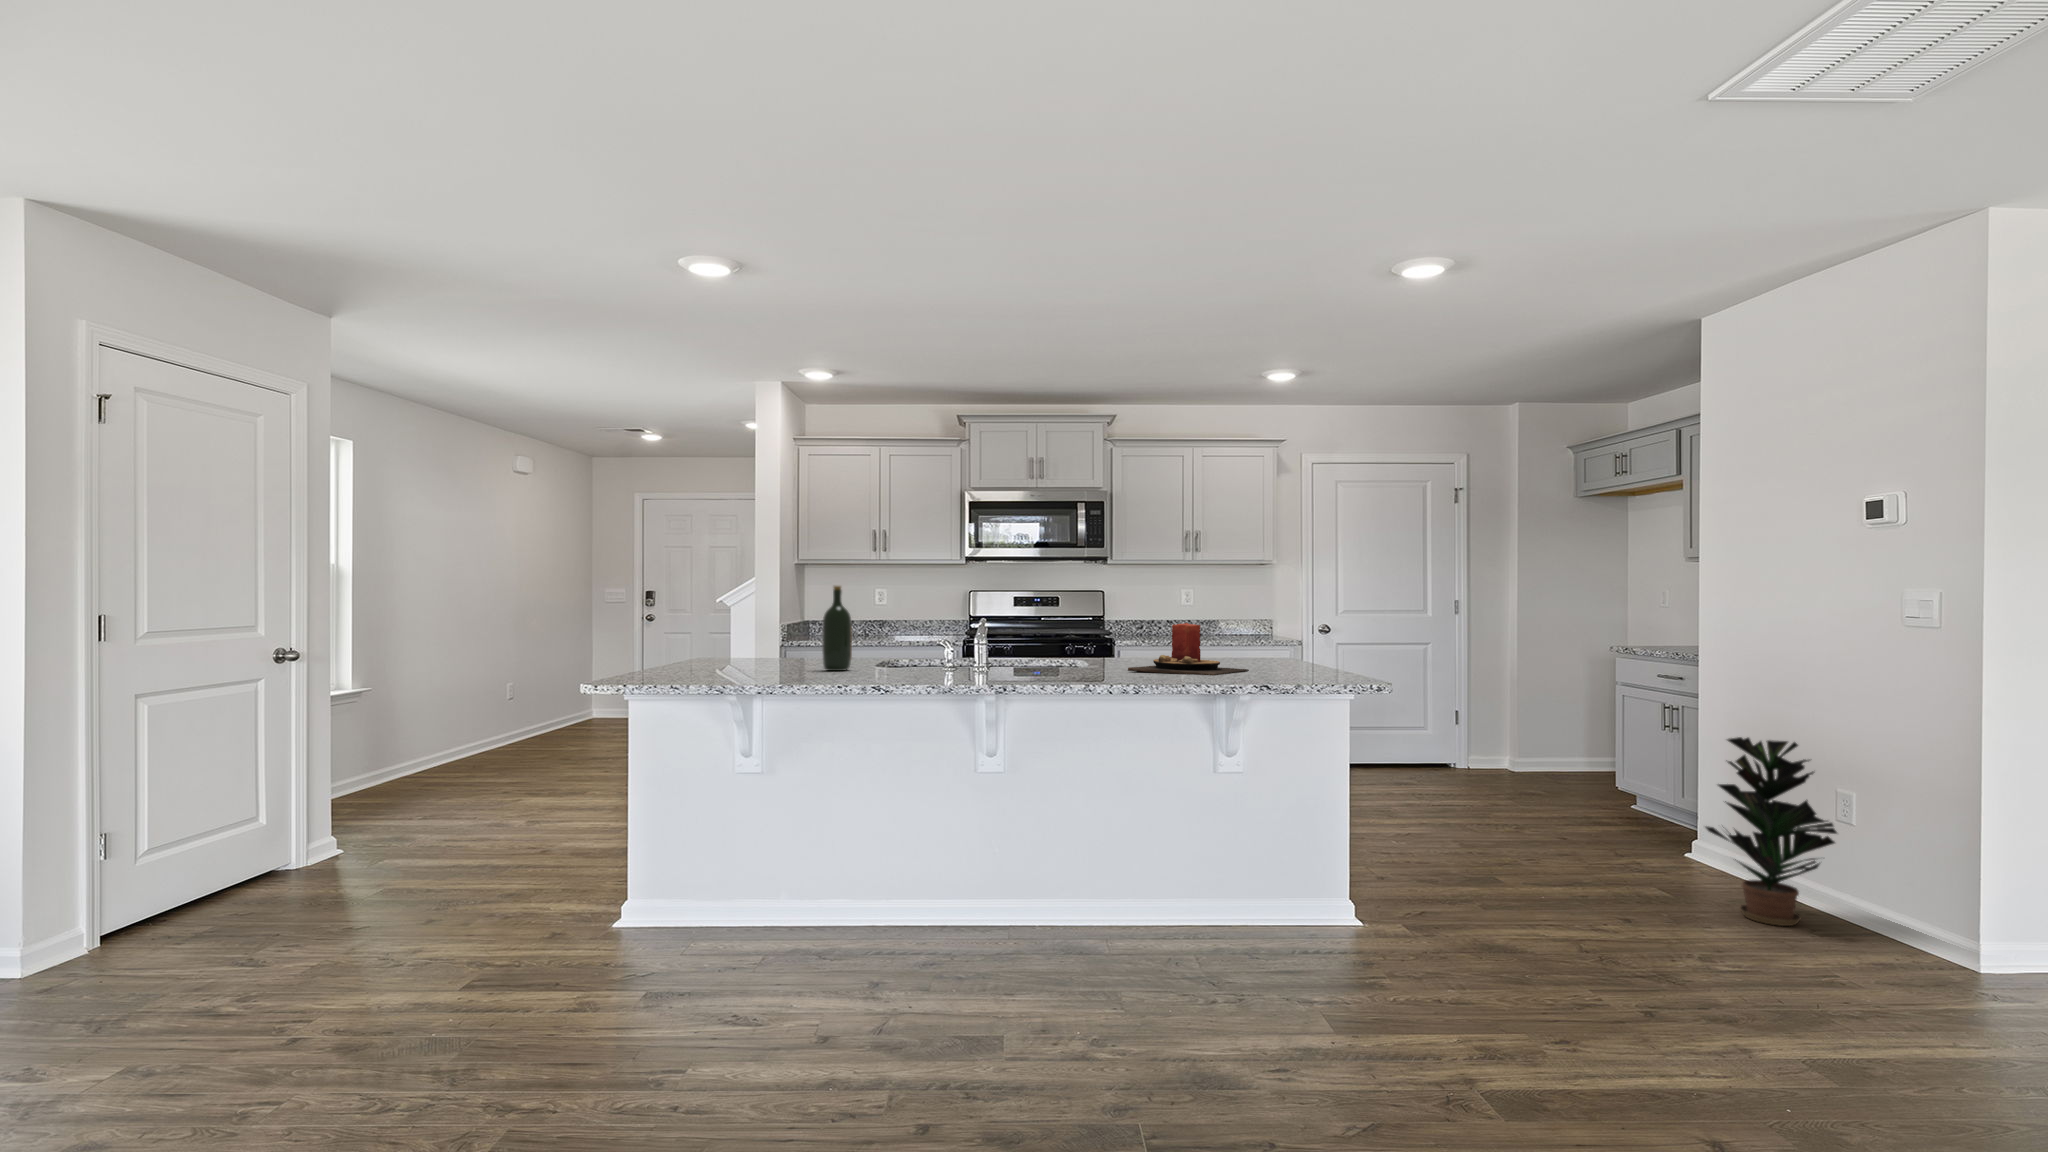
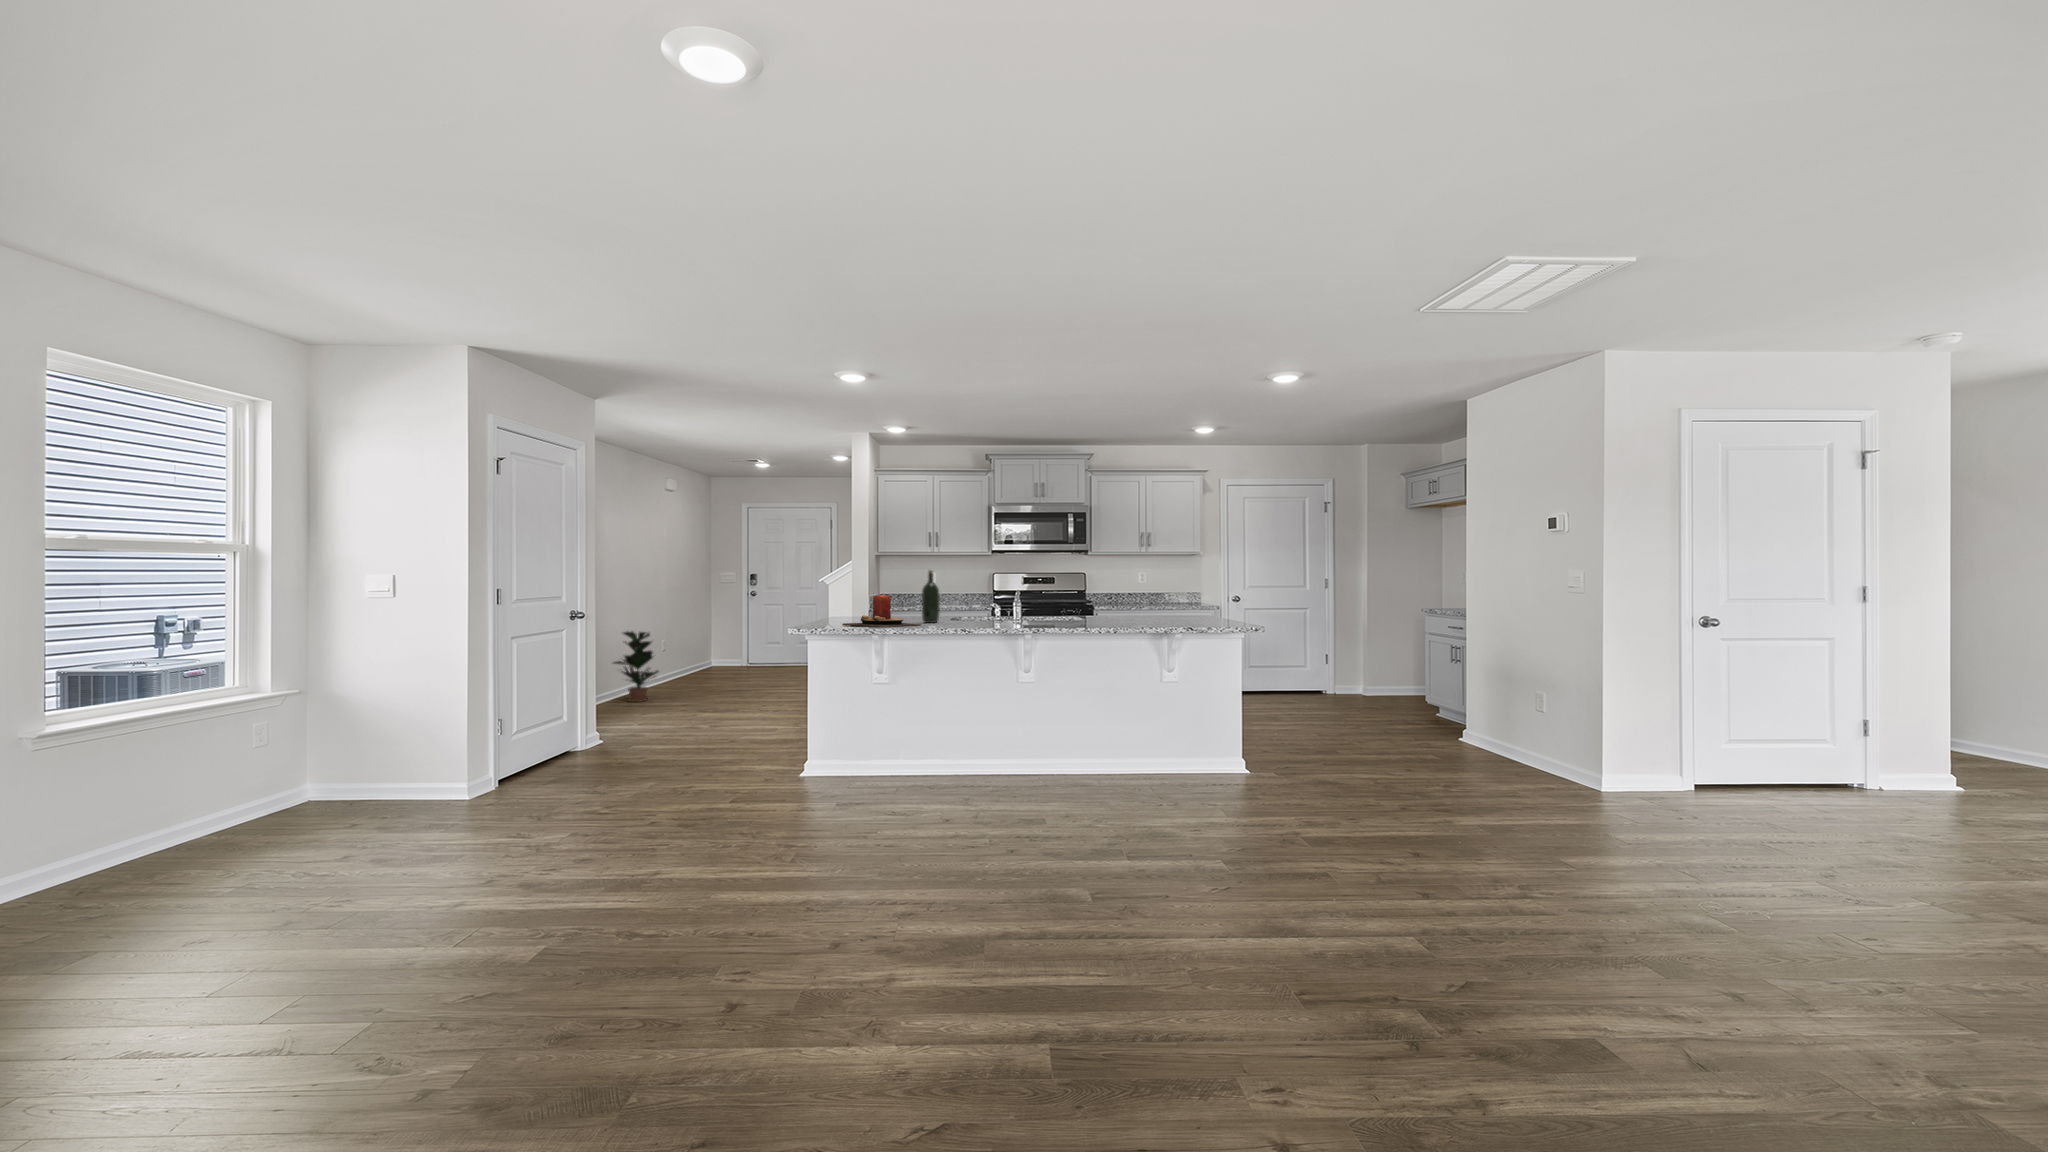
candle: present [1128,623,1249,675] -> present [842,595,921,628]
potted plant: present [1706,737,1837,926] -> present [614,632,658,702]

